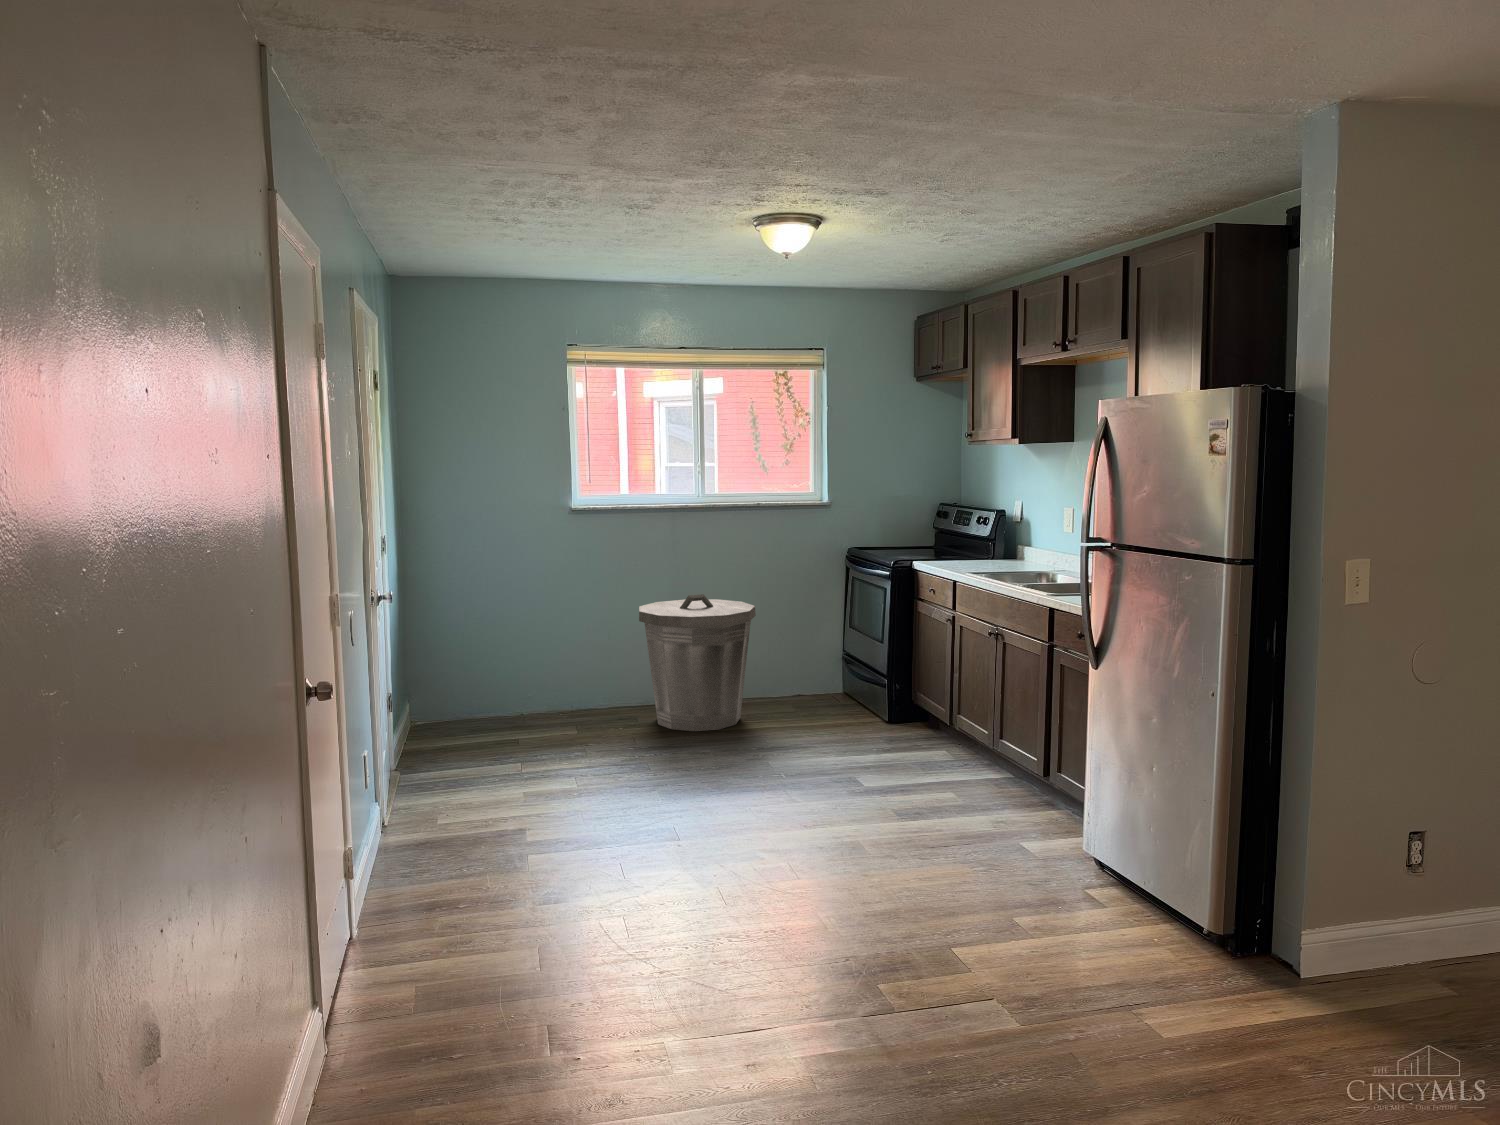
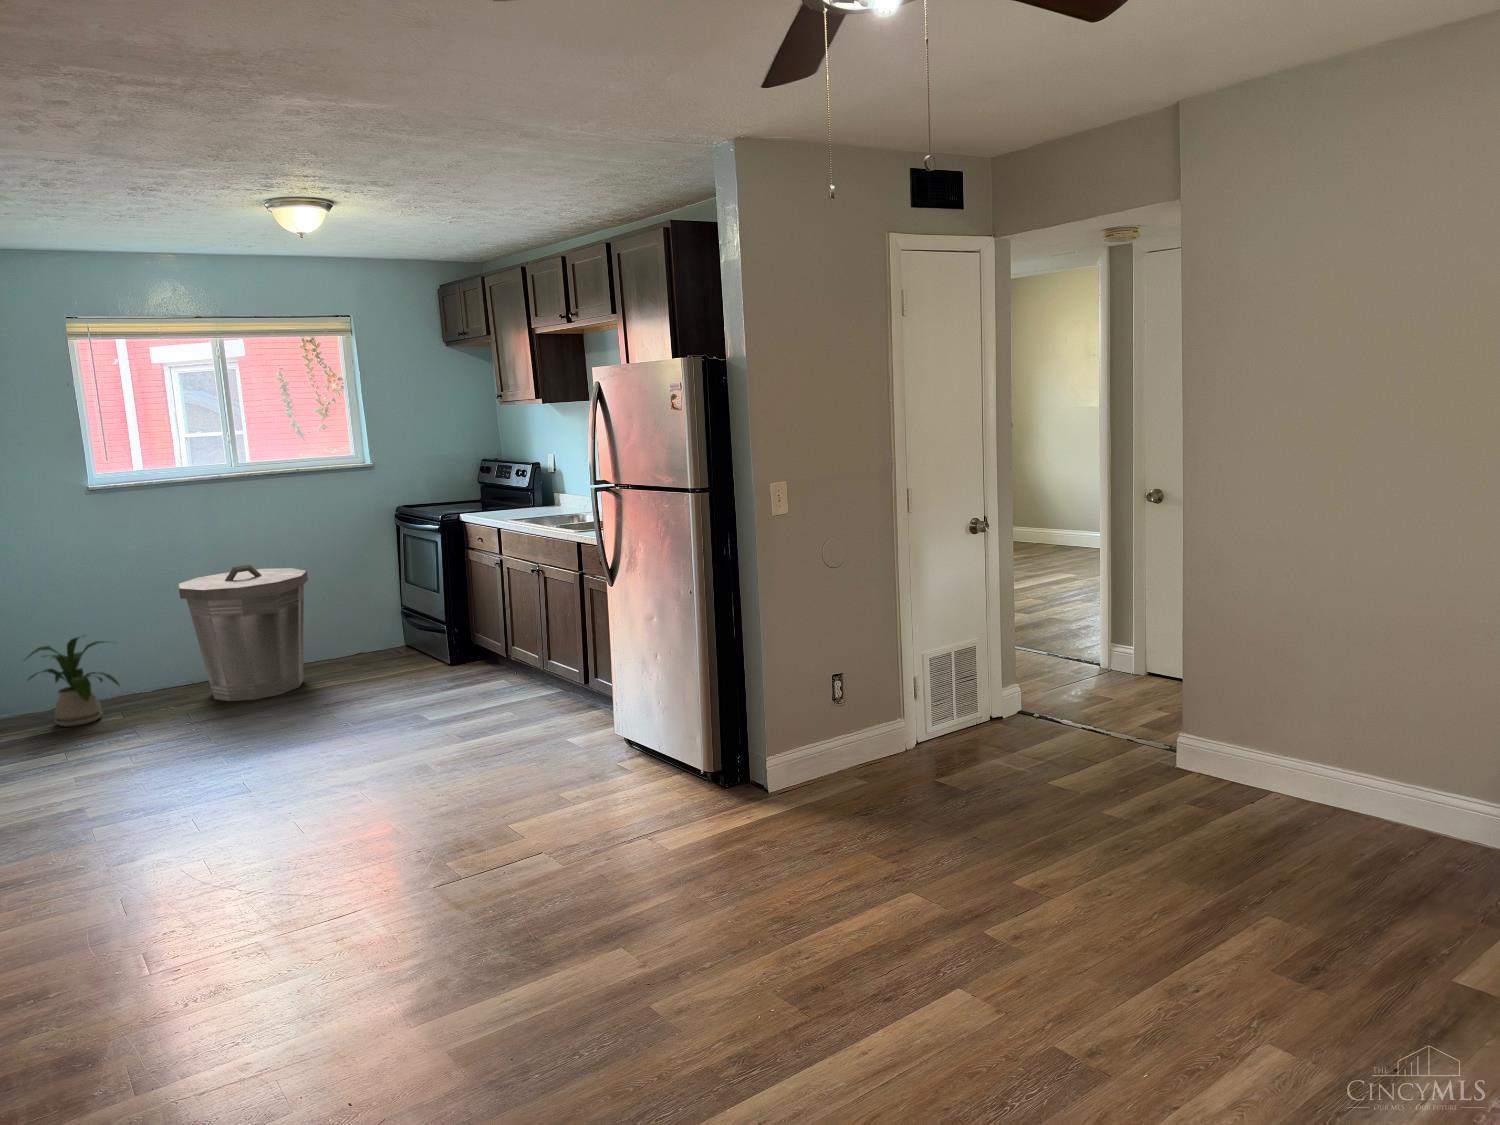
house plant: none [504,646,583,732] -> present [26,637,119,726]

